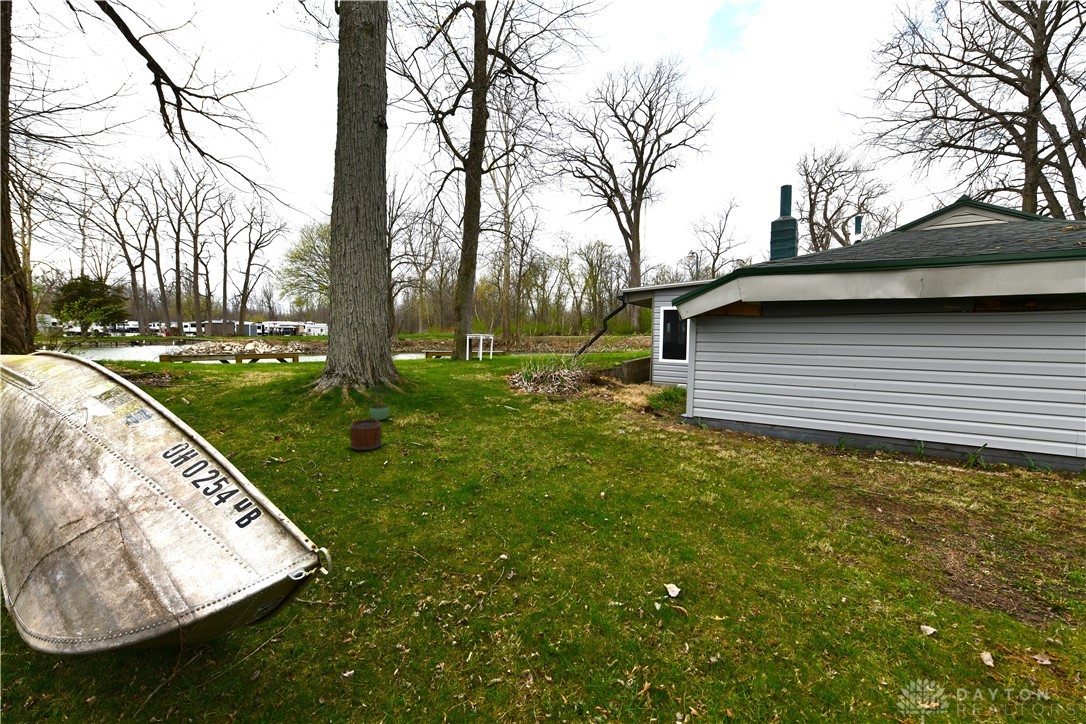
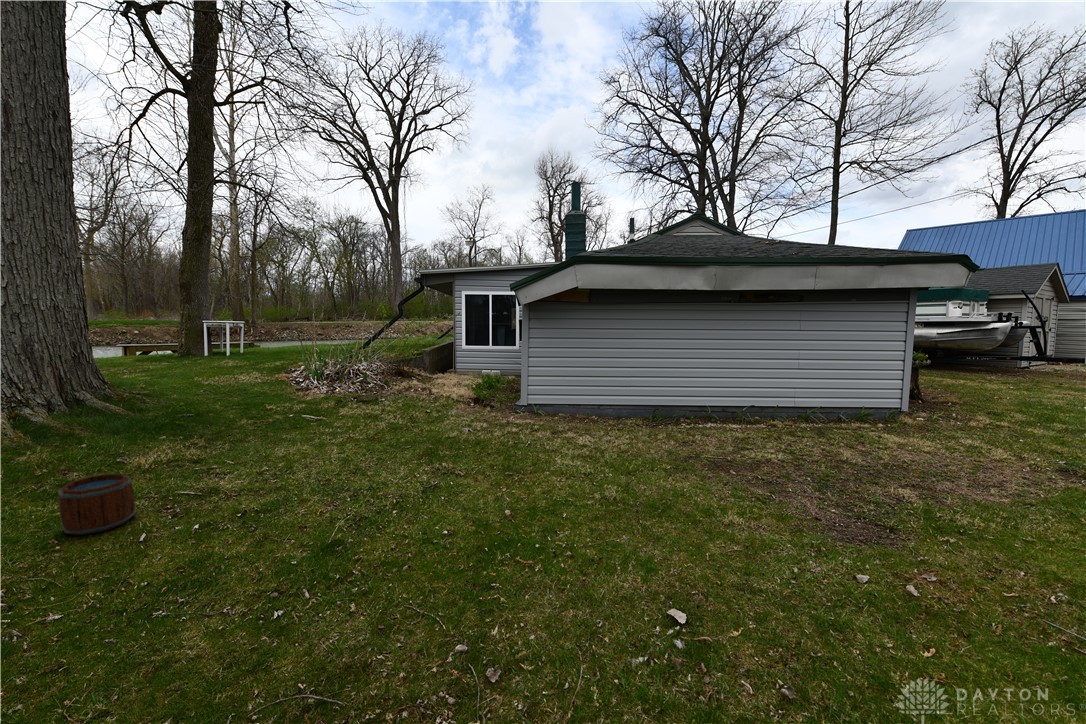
potted plant: present [368,385,390,420] -> none [73,410,126,470]

